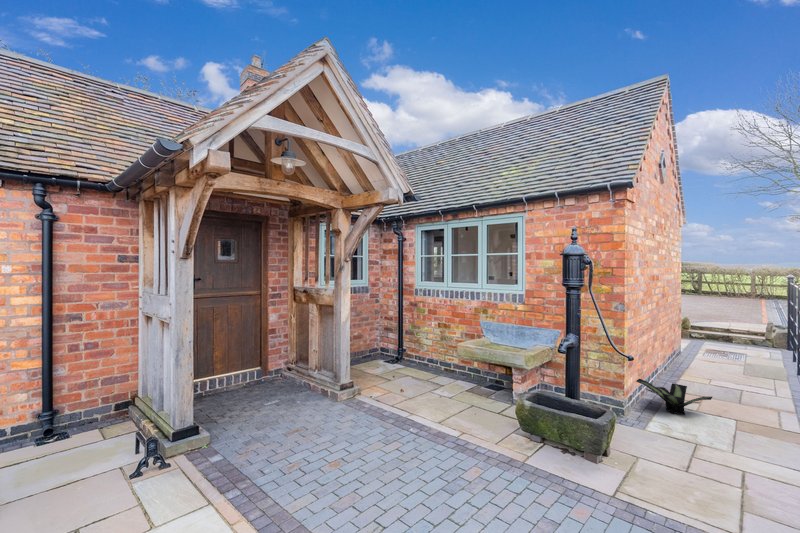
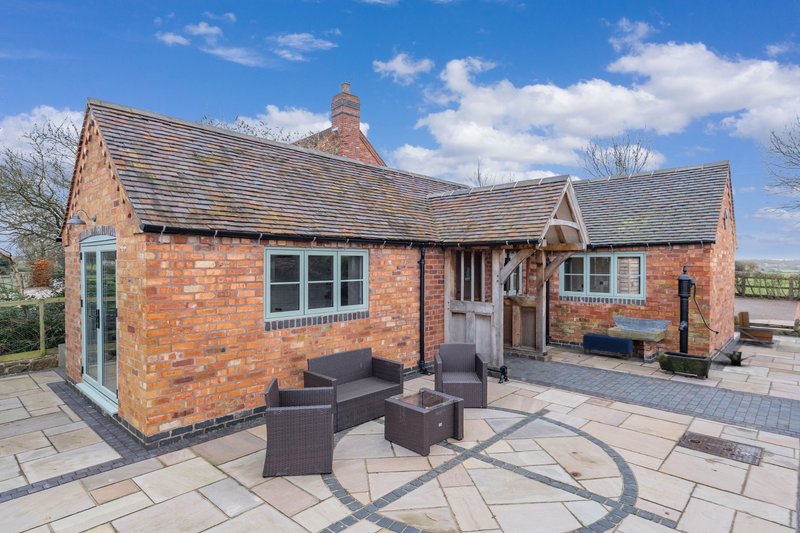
lounge chair: none [681,312,740,369] -> present [735,312,774,348]
bench: none [430,346,505,396] -> present [583,333,633,360]

